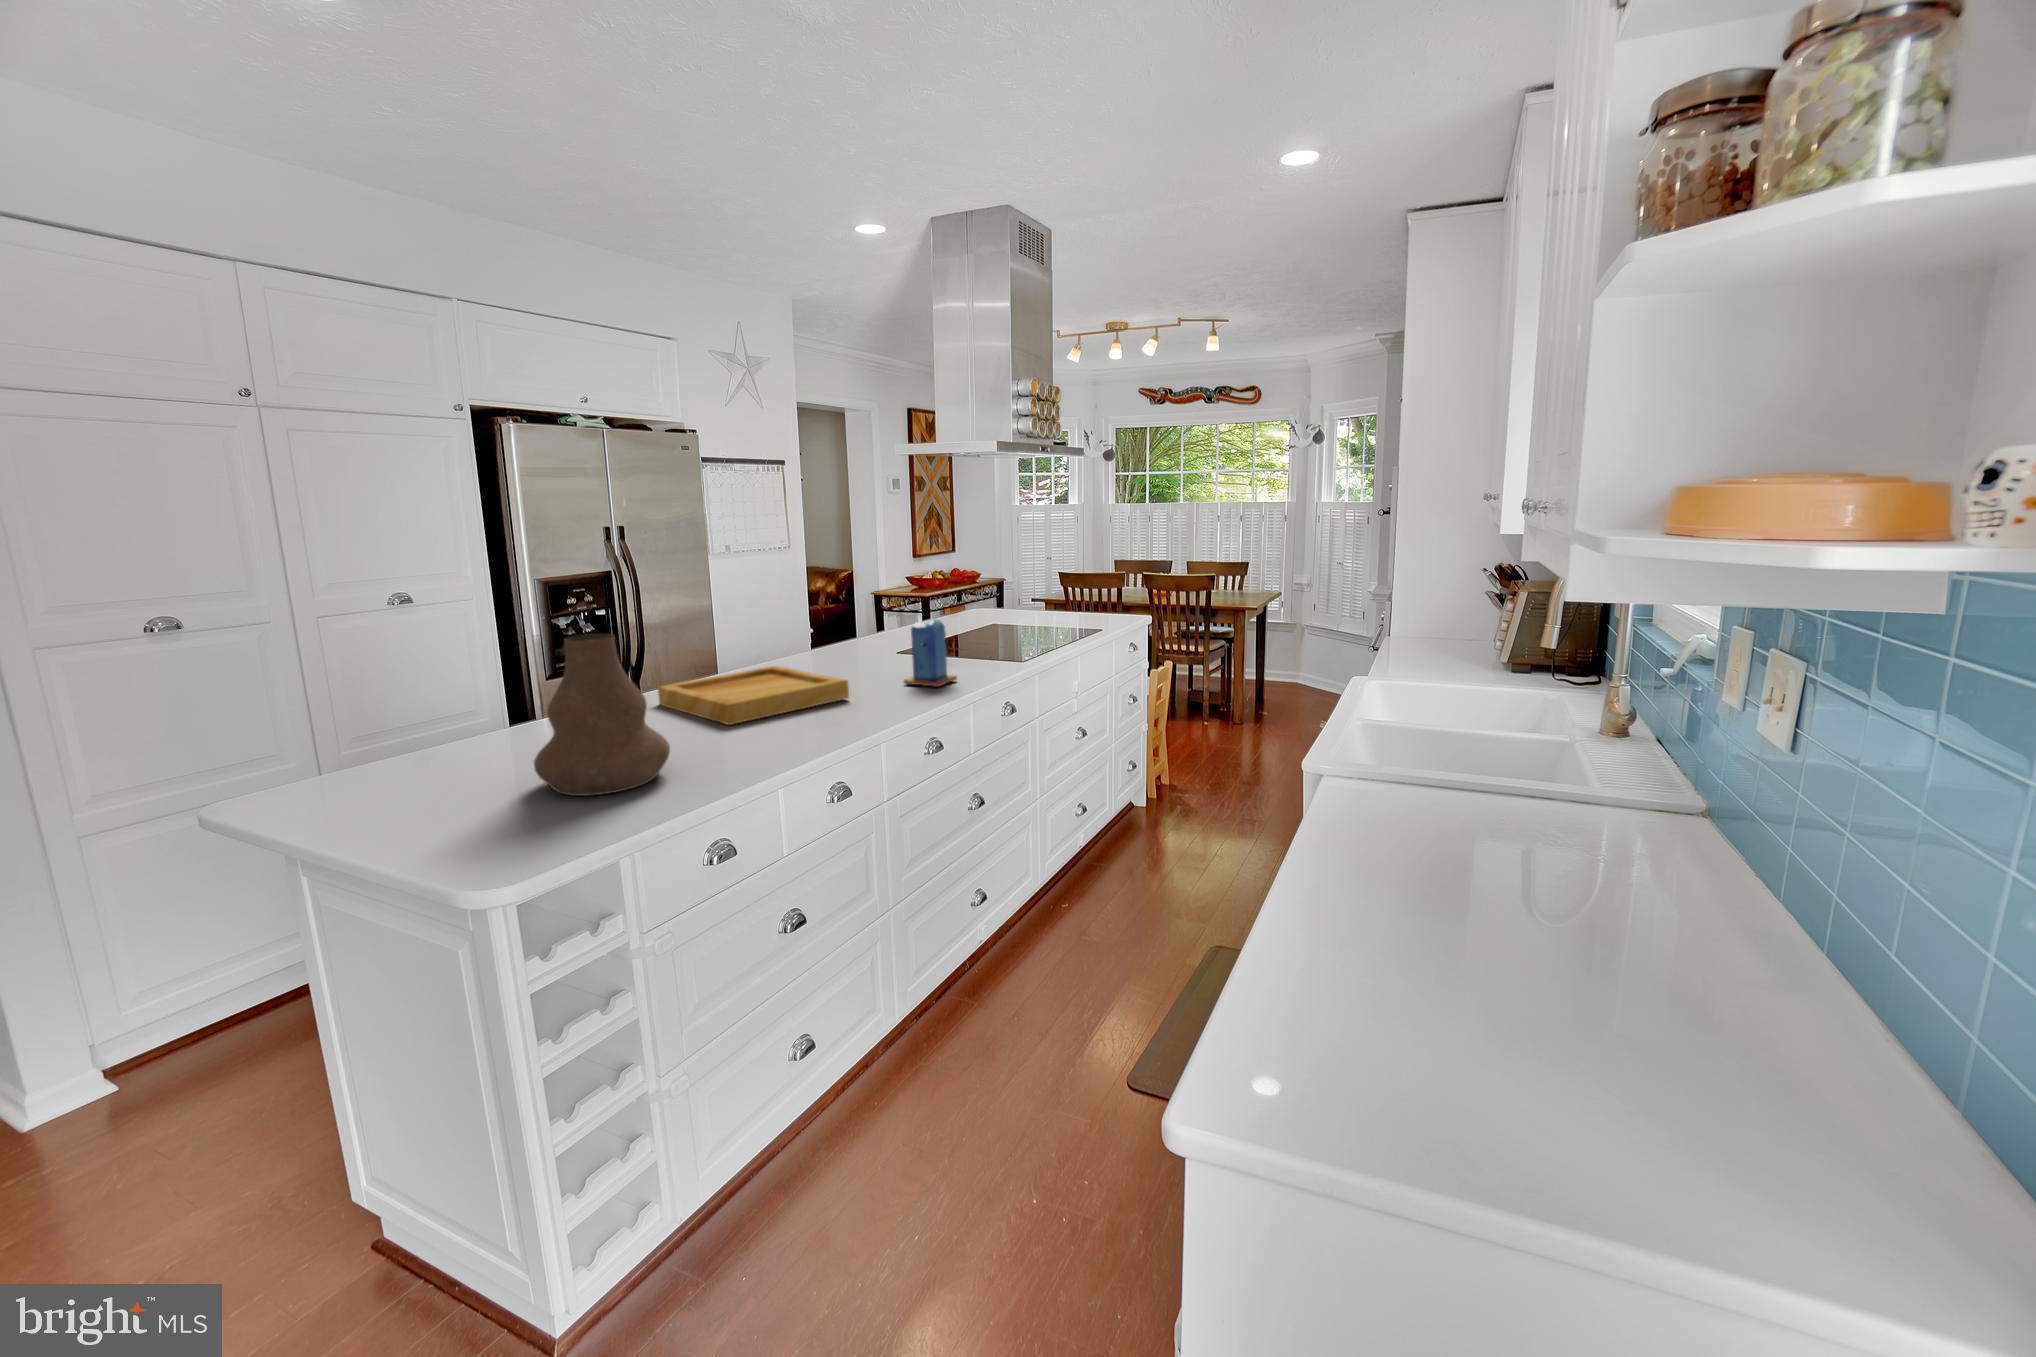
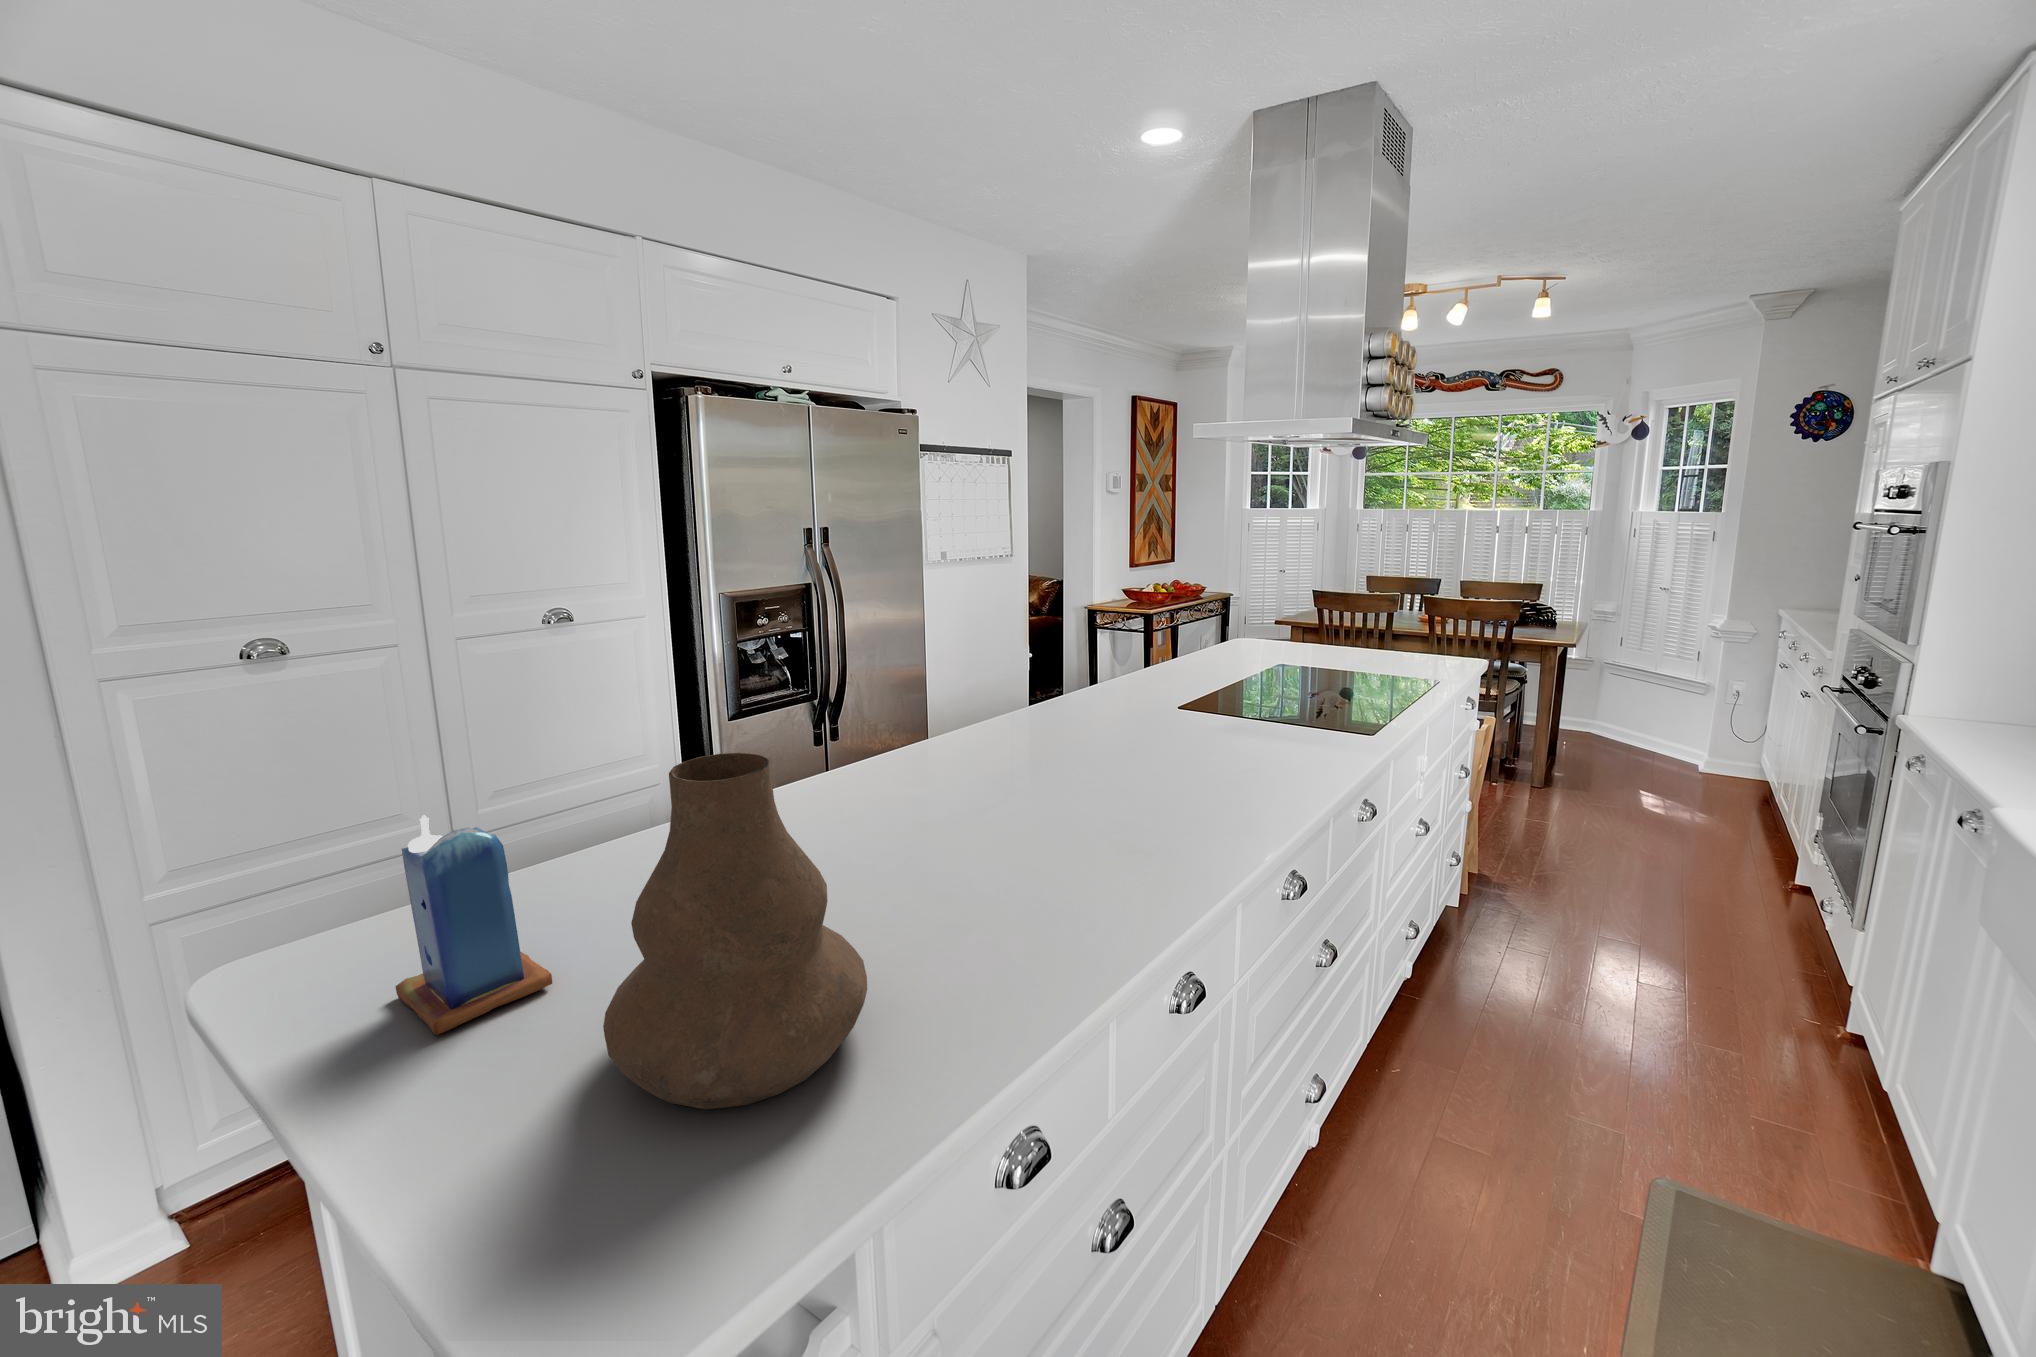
candle: present [904,616,957,687] -> present [395,815,552,1036]
tray: present [658,666,849,725] -> none [855,738,1143,870]

